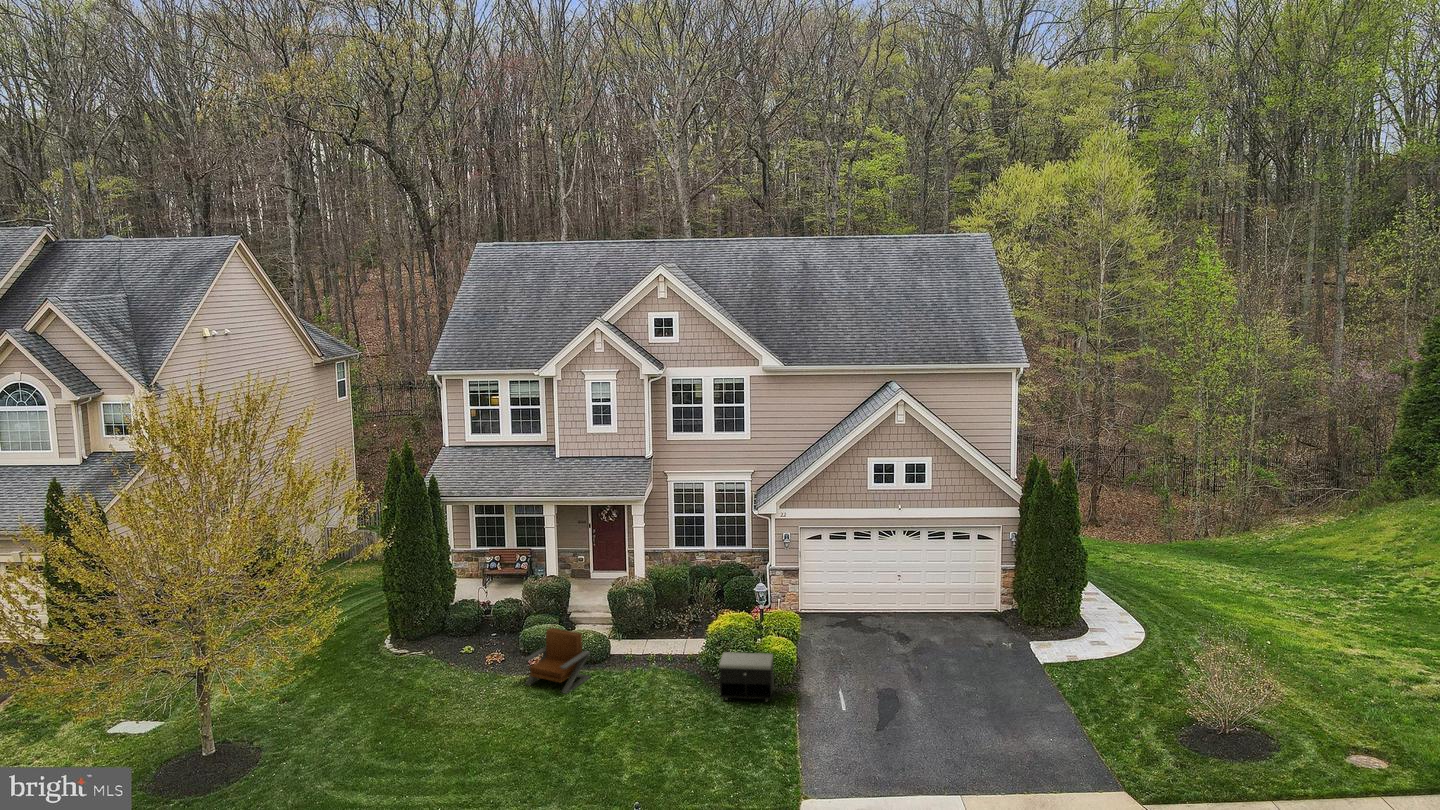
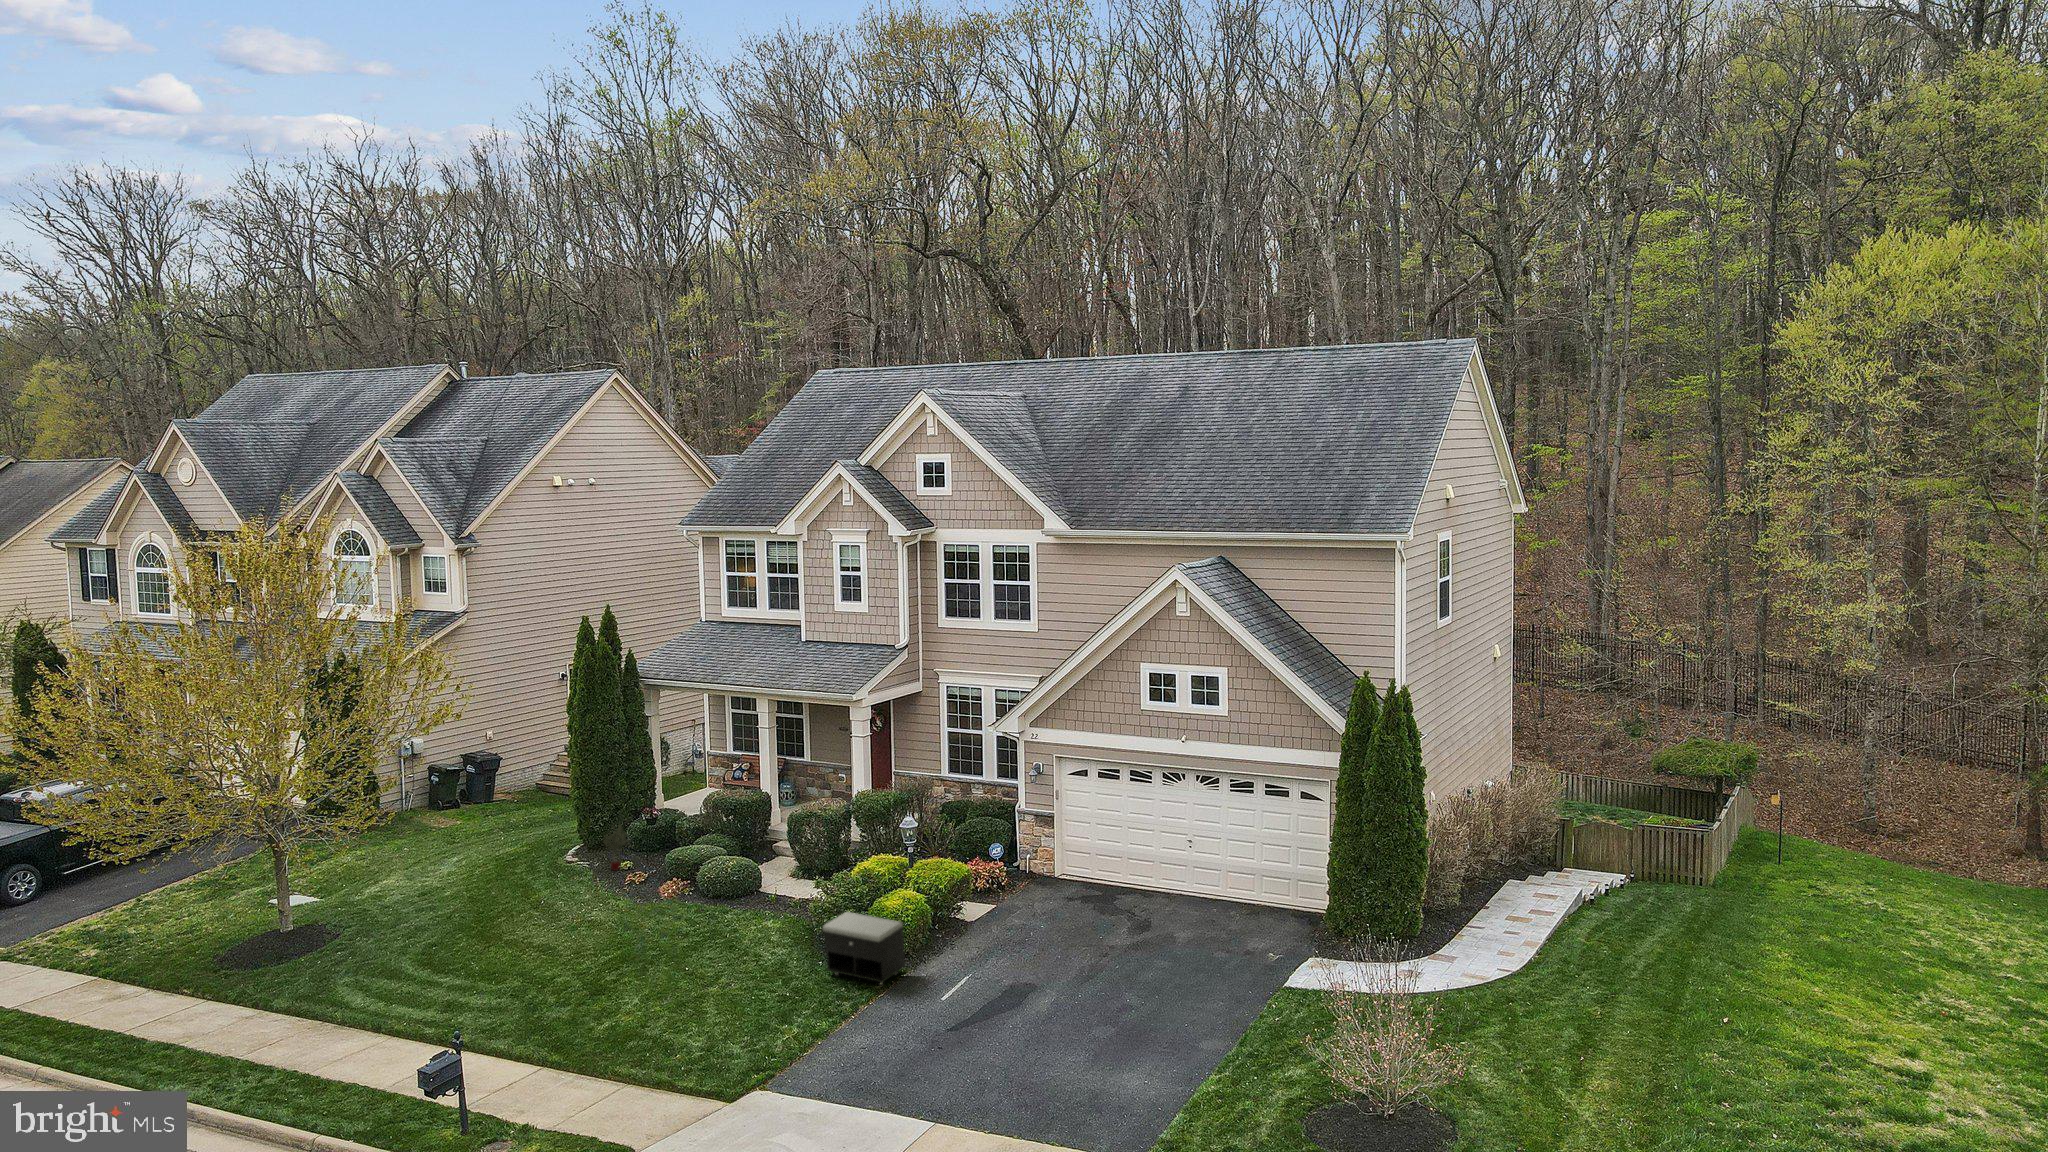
potted tree: none [434,610,462,650] -> present [603,825,629,871]
lounge chair: present [524,628,590,694] -> none [641,856,720,940]

